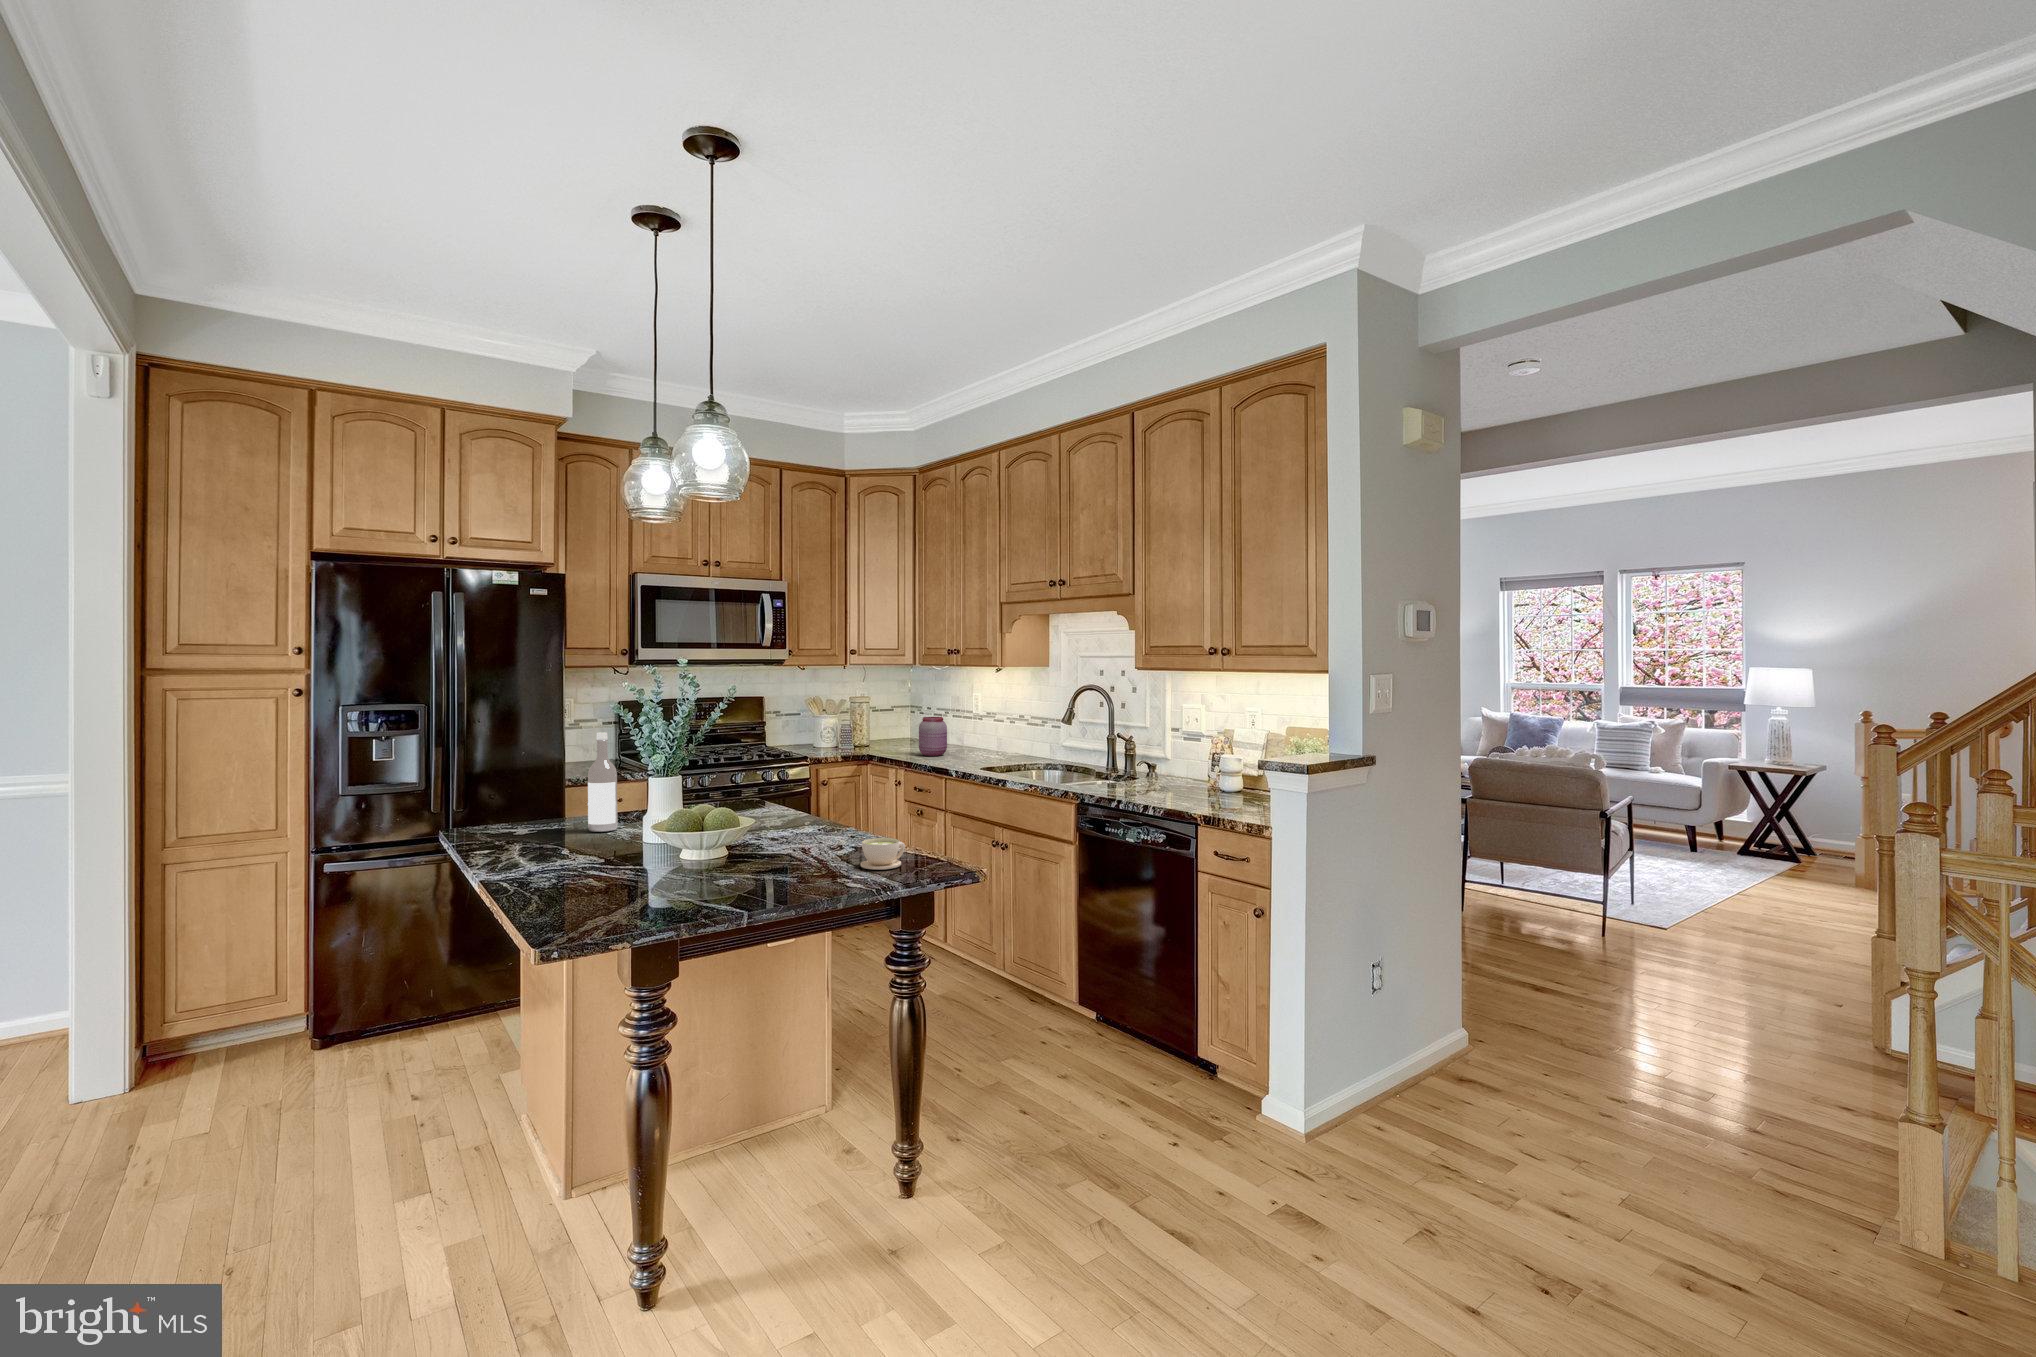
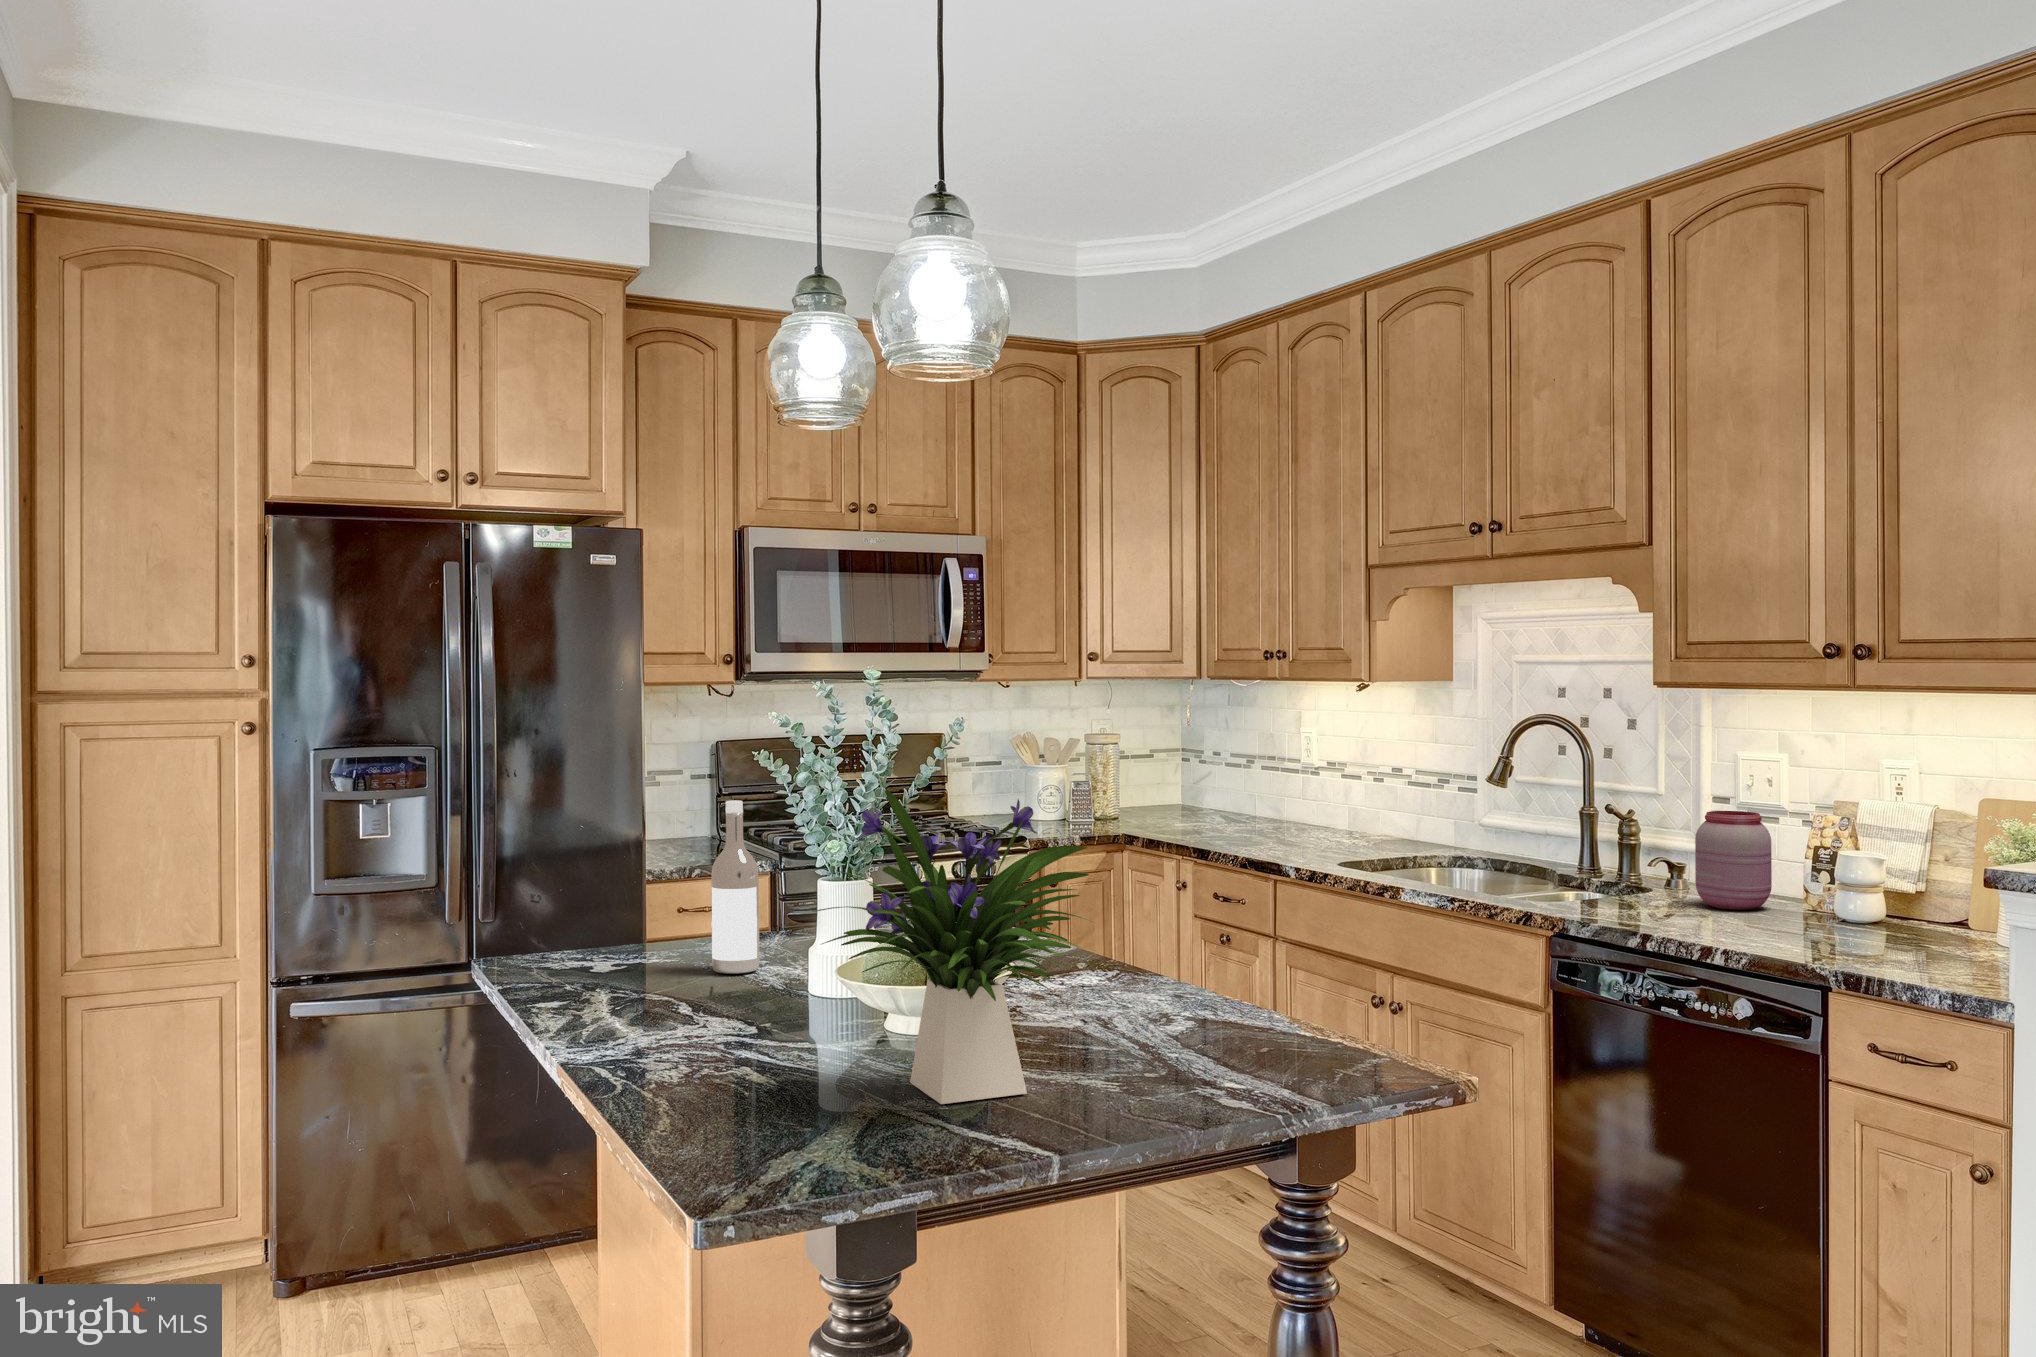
jar: present [919,717,947,756] -> present [1695,811,1772,910]
flower arrangement: none [624,721,787,892] -> present [813,790,1090,1104]
coffee cup: present [860,838,905,870] -> none [1216,1006,1298,1067]

